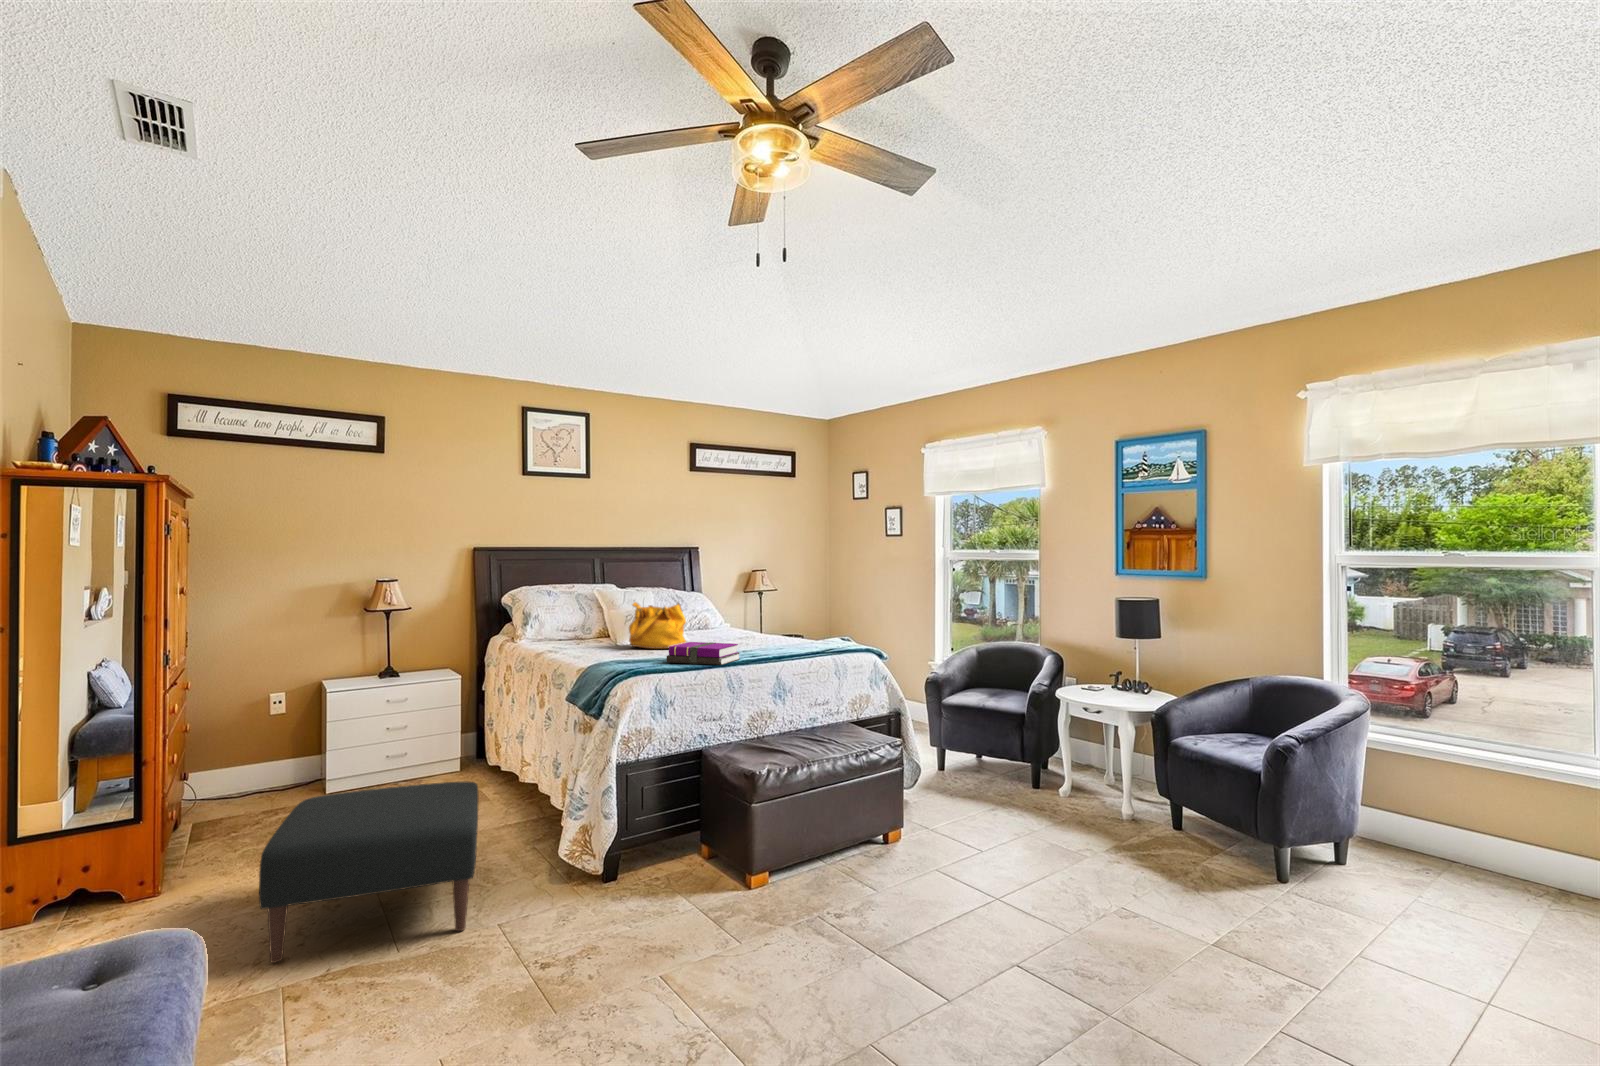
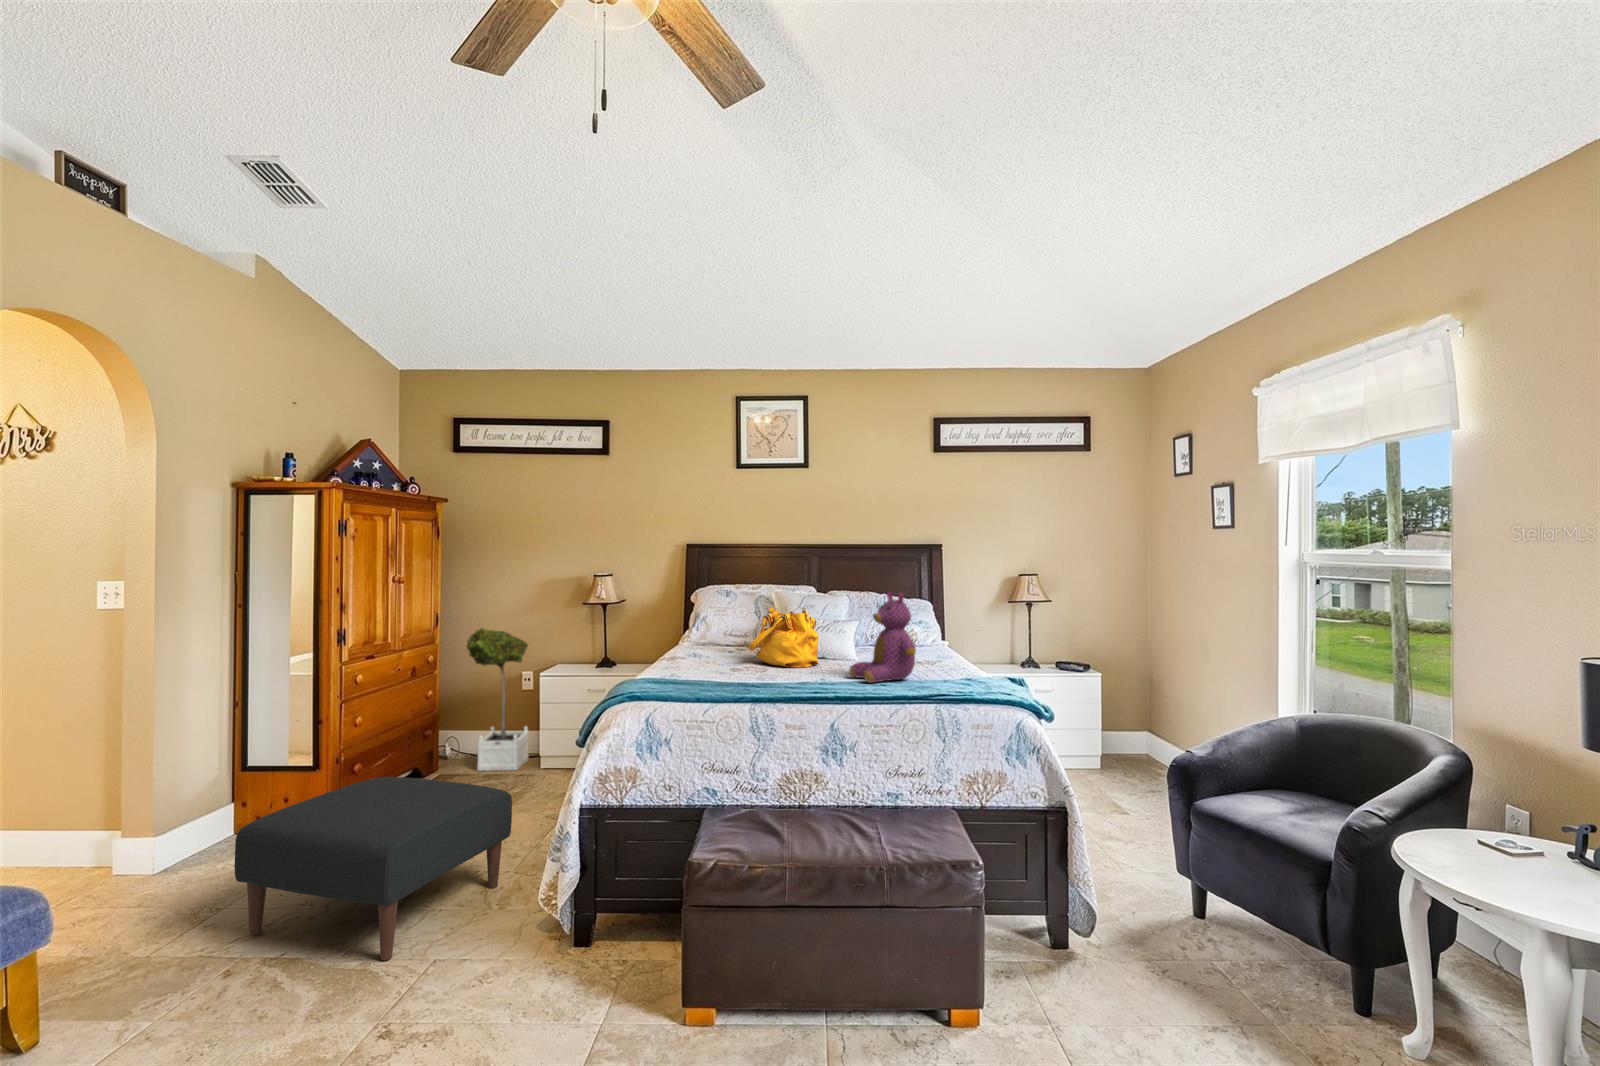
teddy bear: none [739,584,791,650] -> present [850,591,916,683]
notebook: present [666,642,740,665] -> none [699,662,791,698]
potted tree: none [223,645,306,810] -> present [467,628,528,771]

